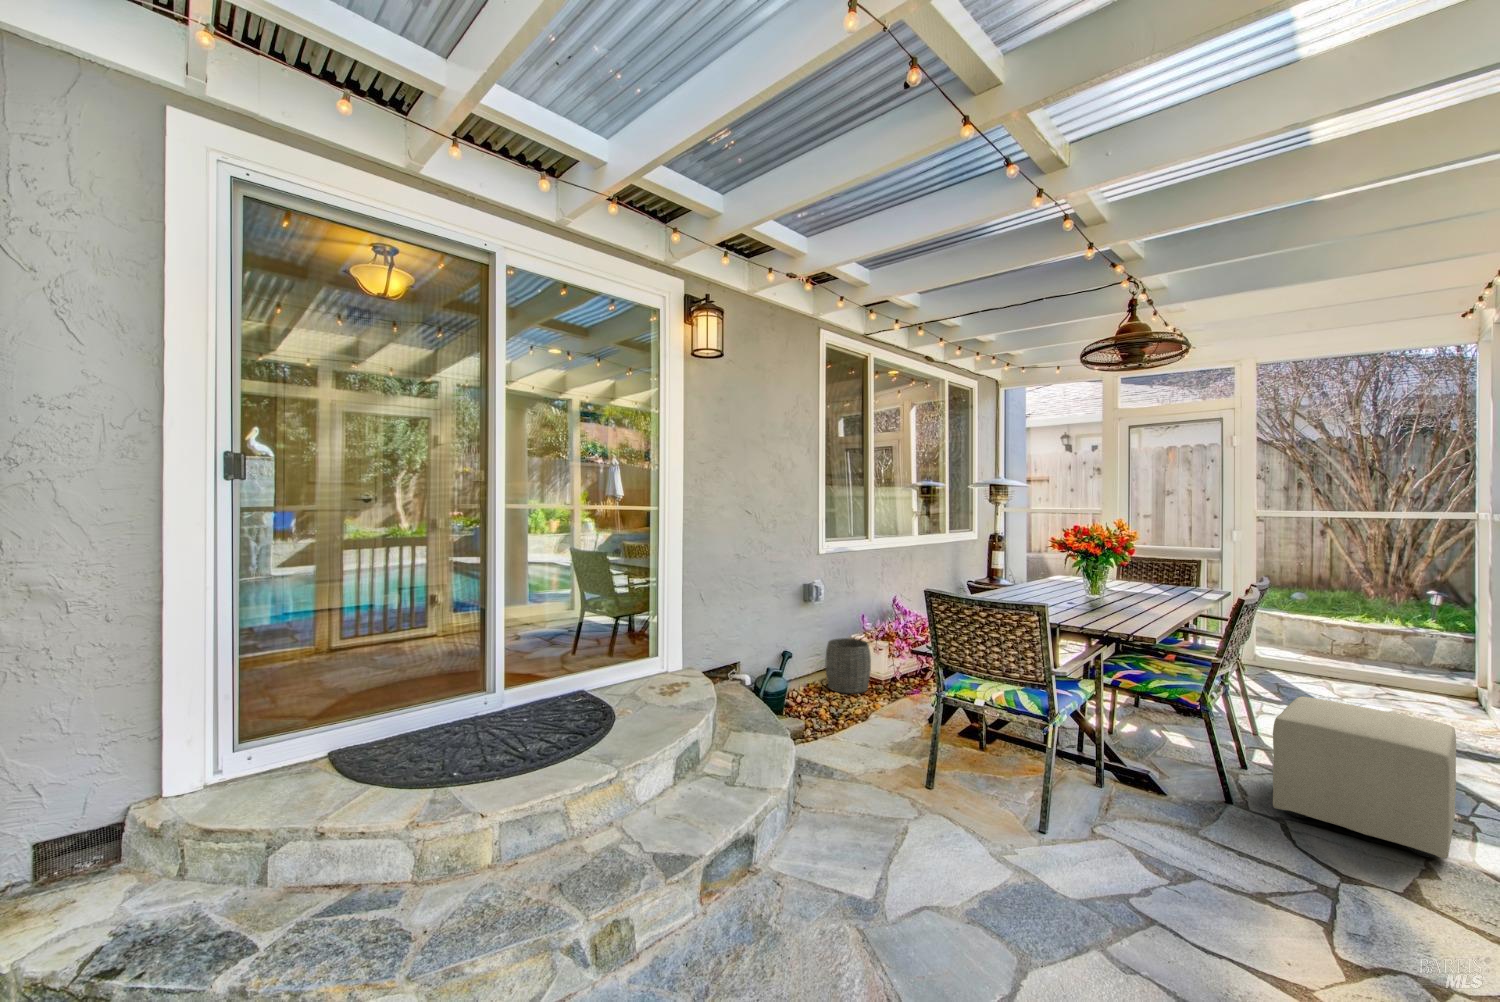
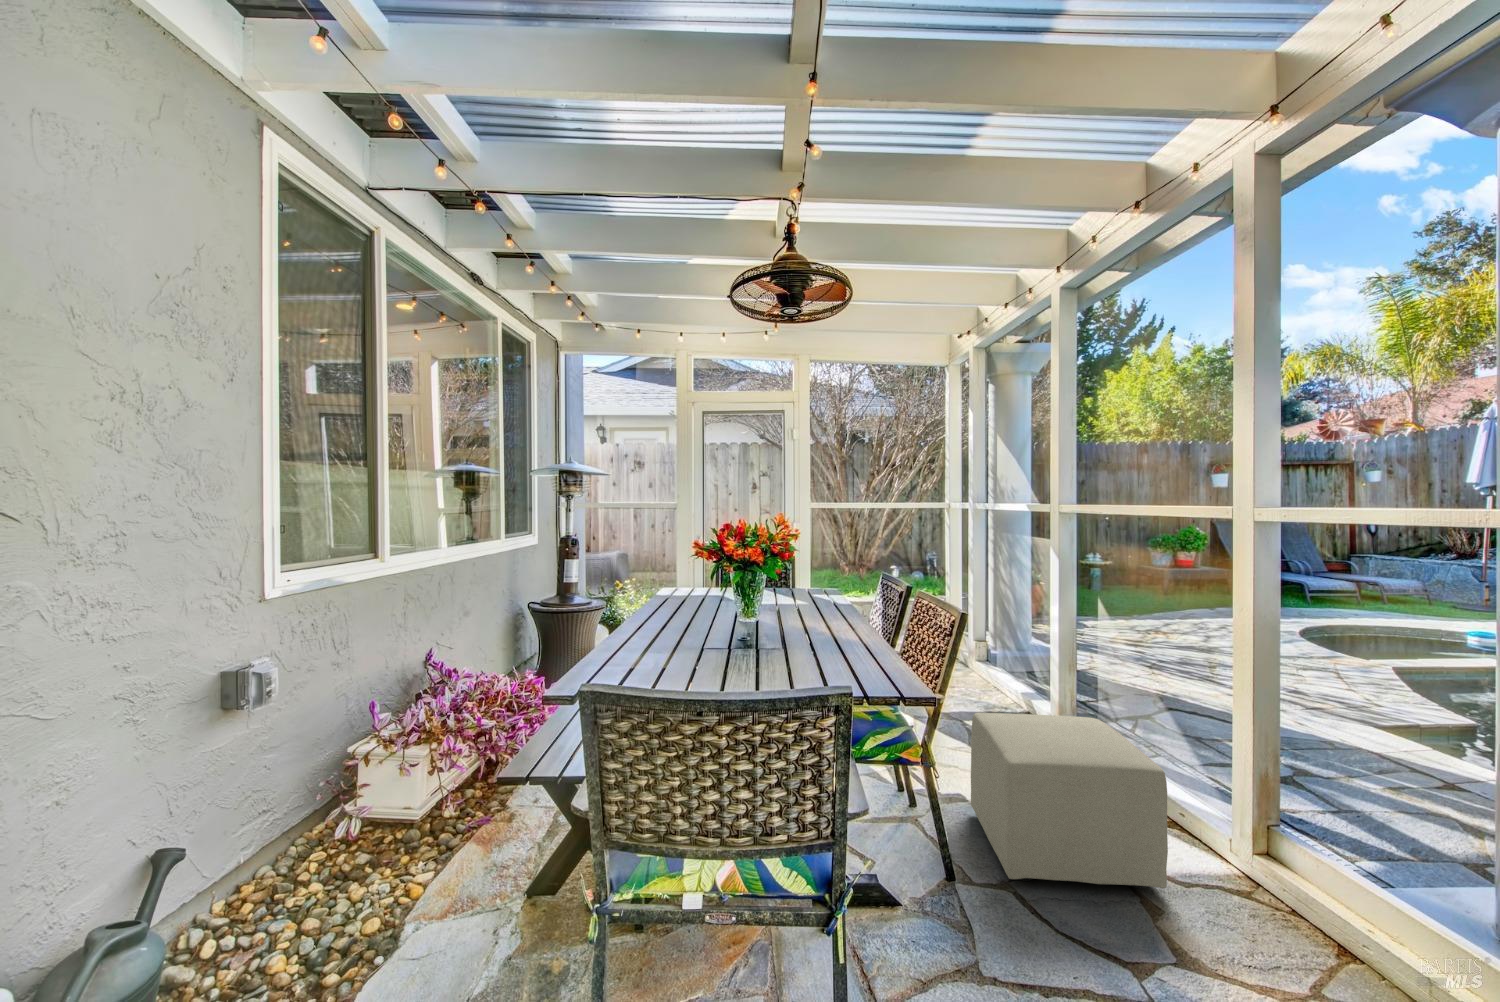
woven basket: present [826,638,871,694] -> none [285,755,393,885]

